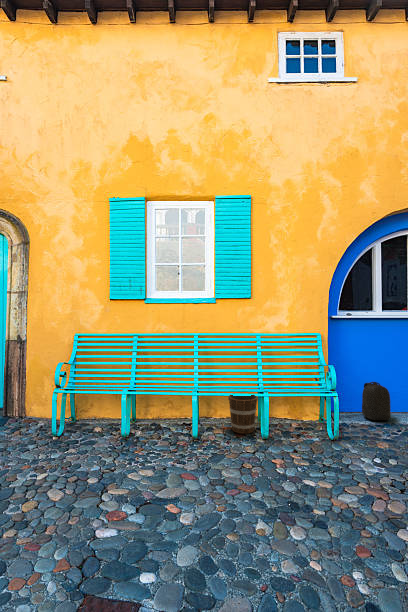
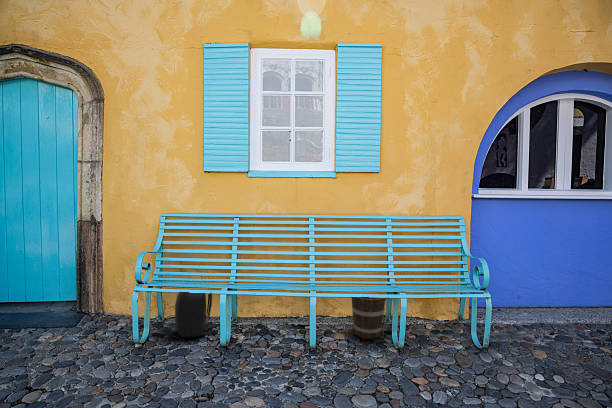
backpack: present [362,382,391,420] -> present [175,292,216,338]

